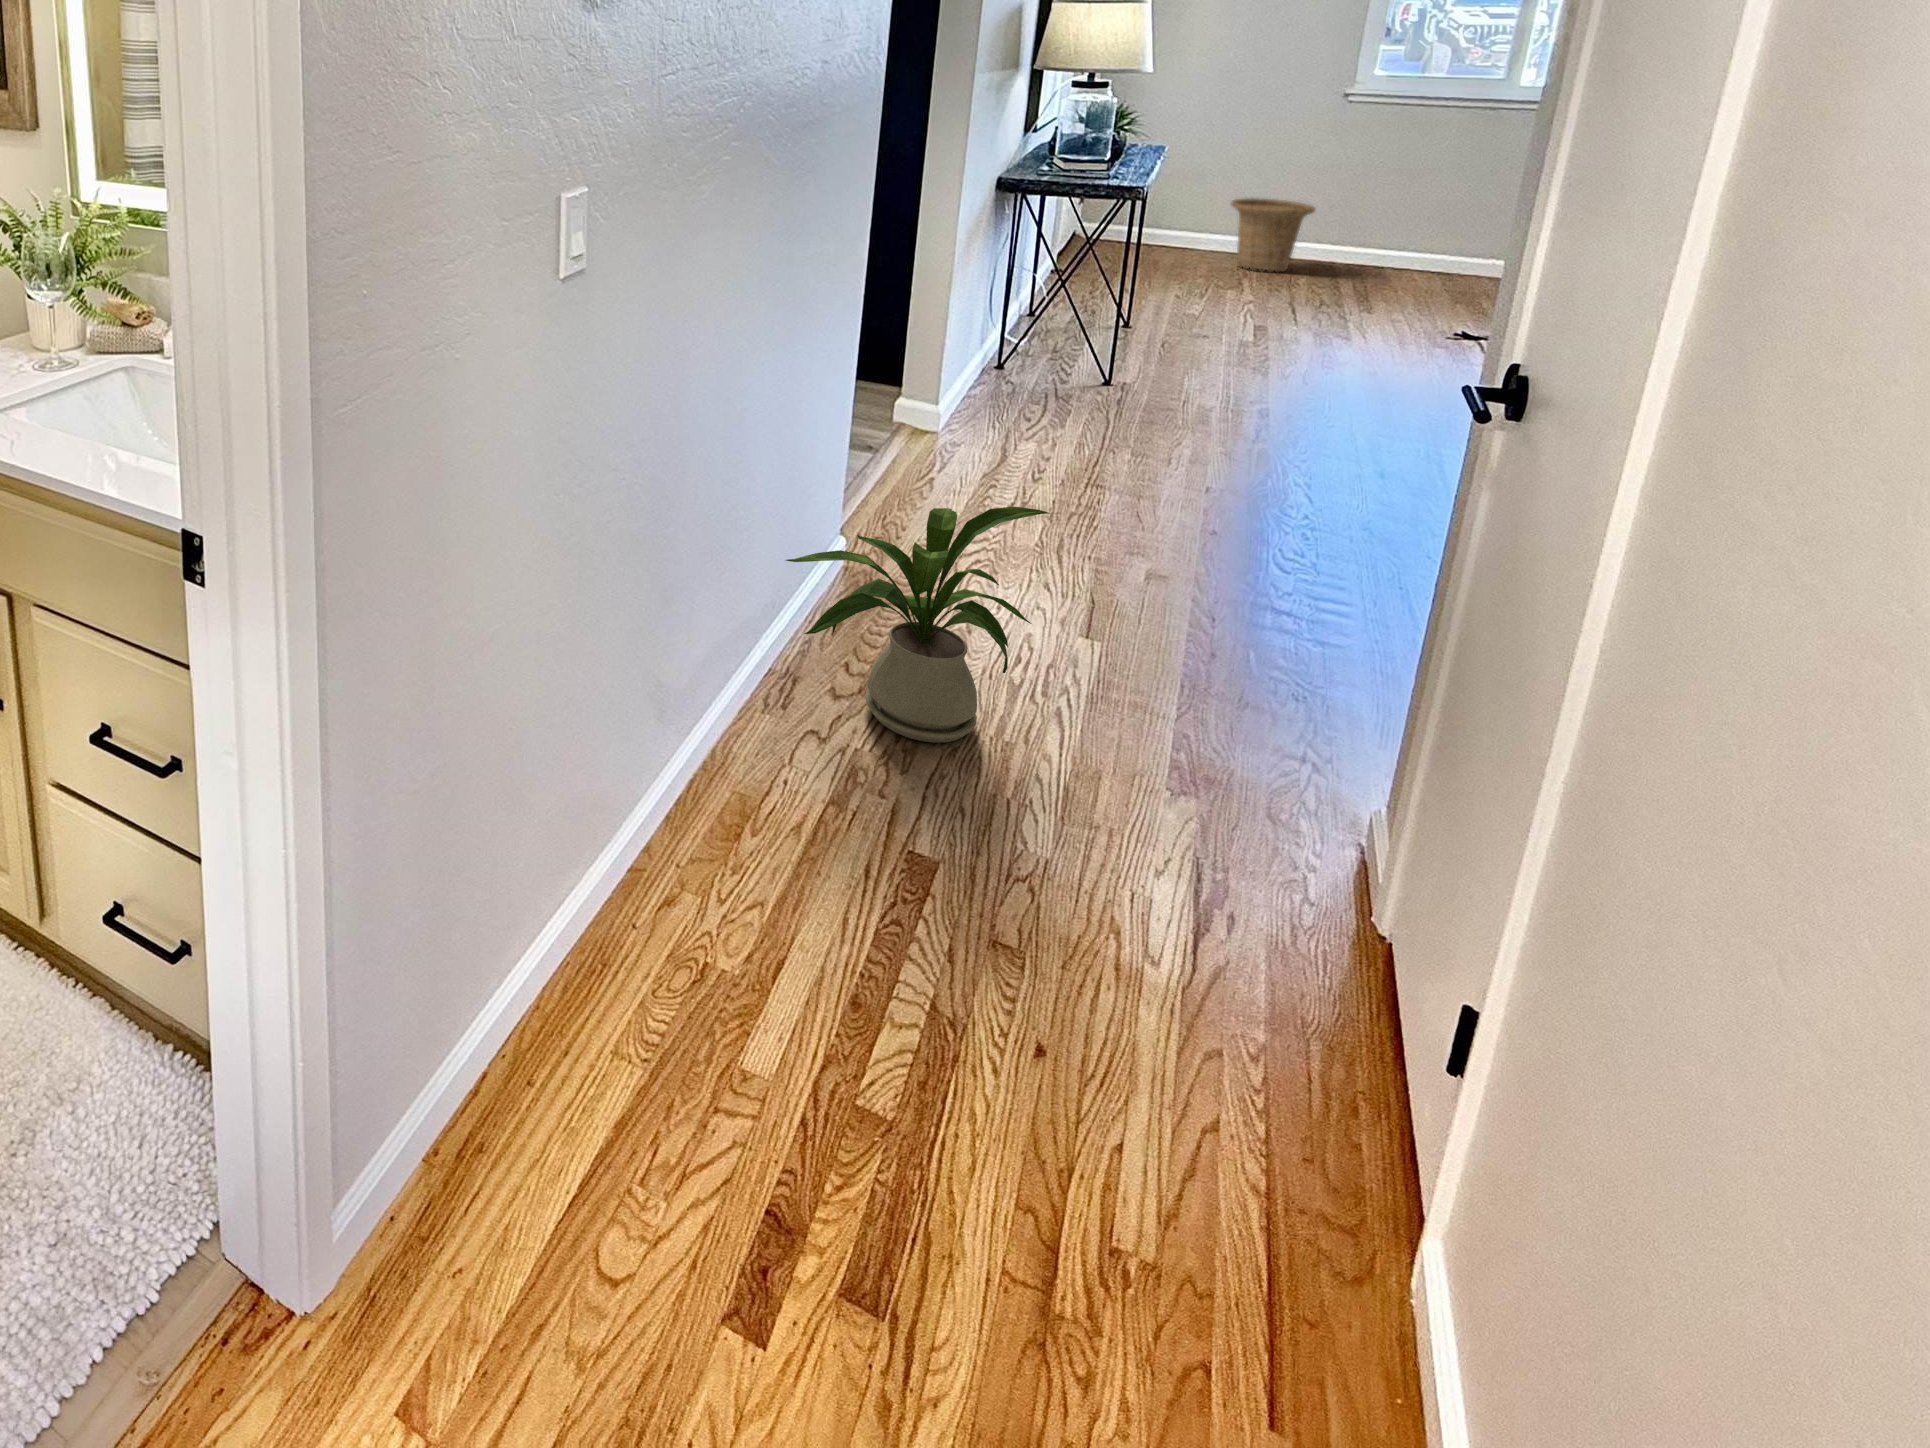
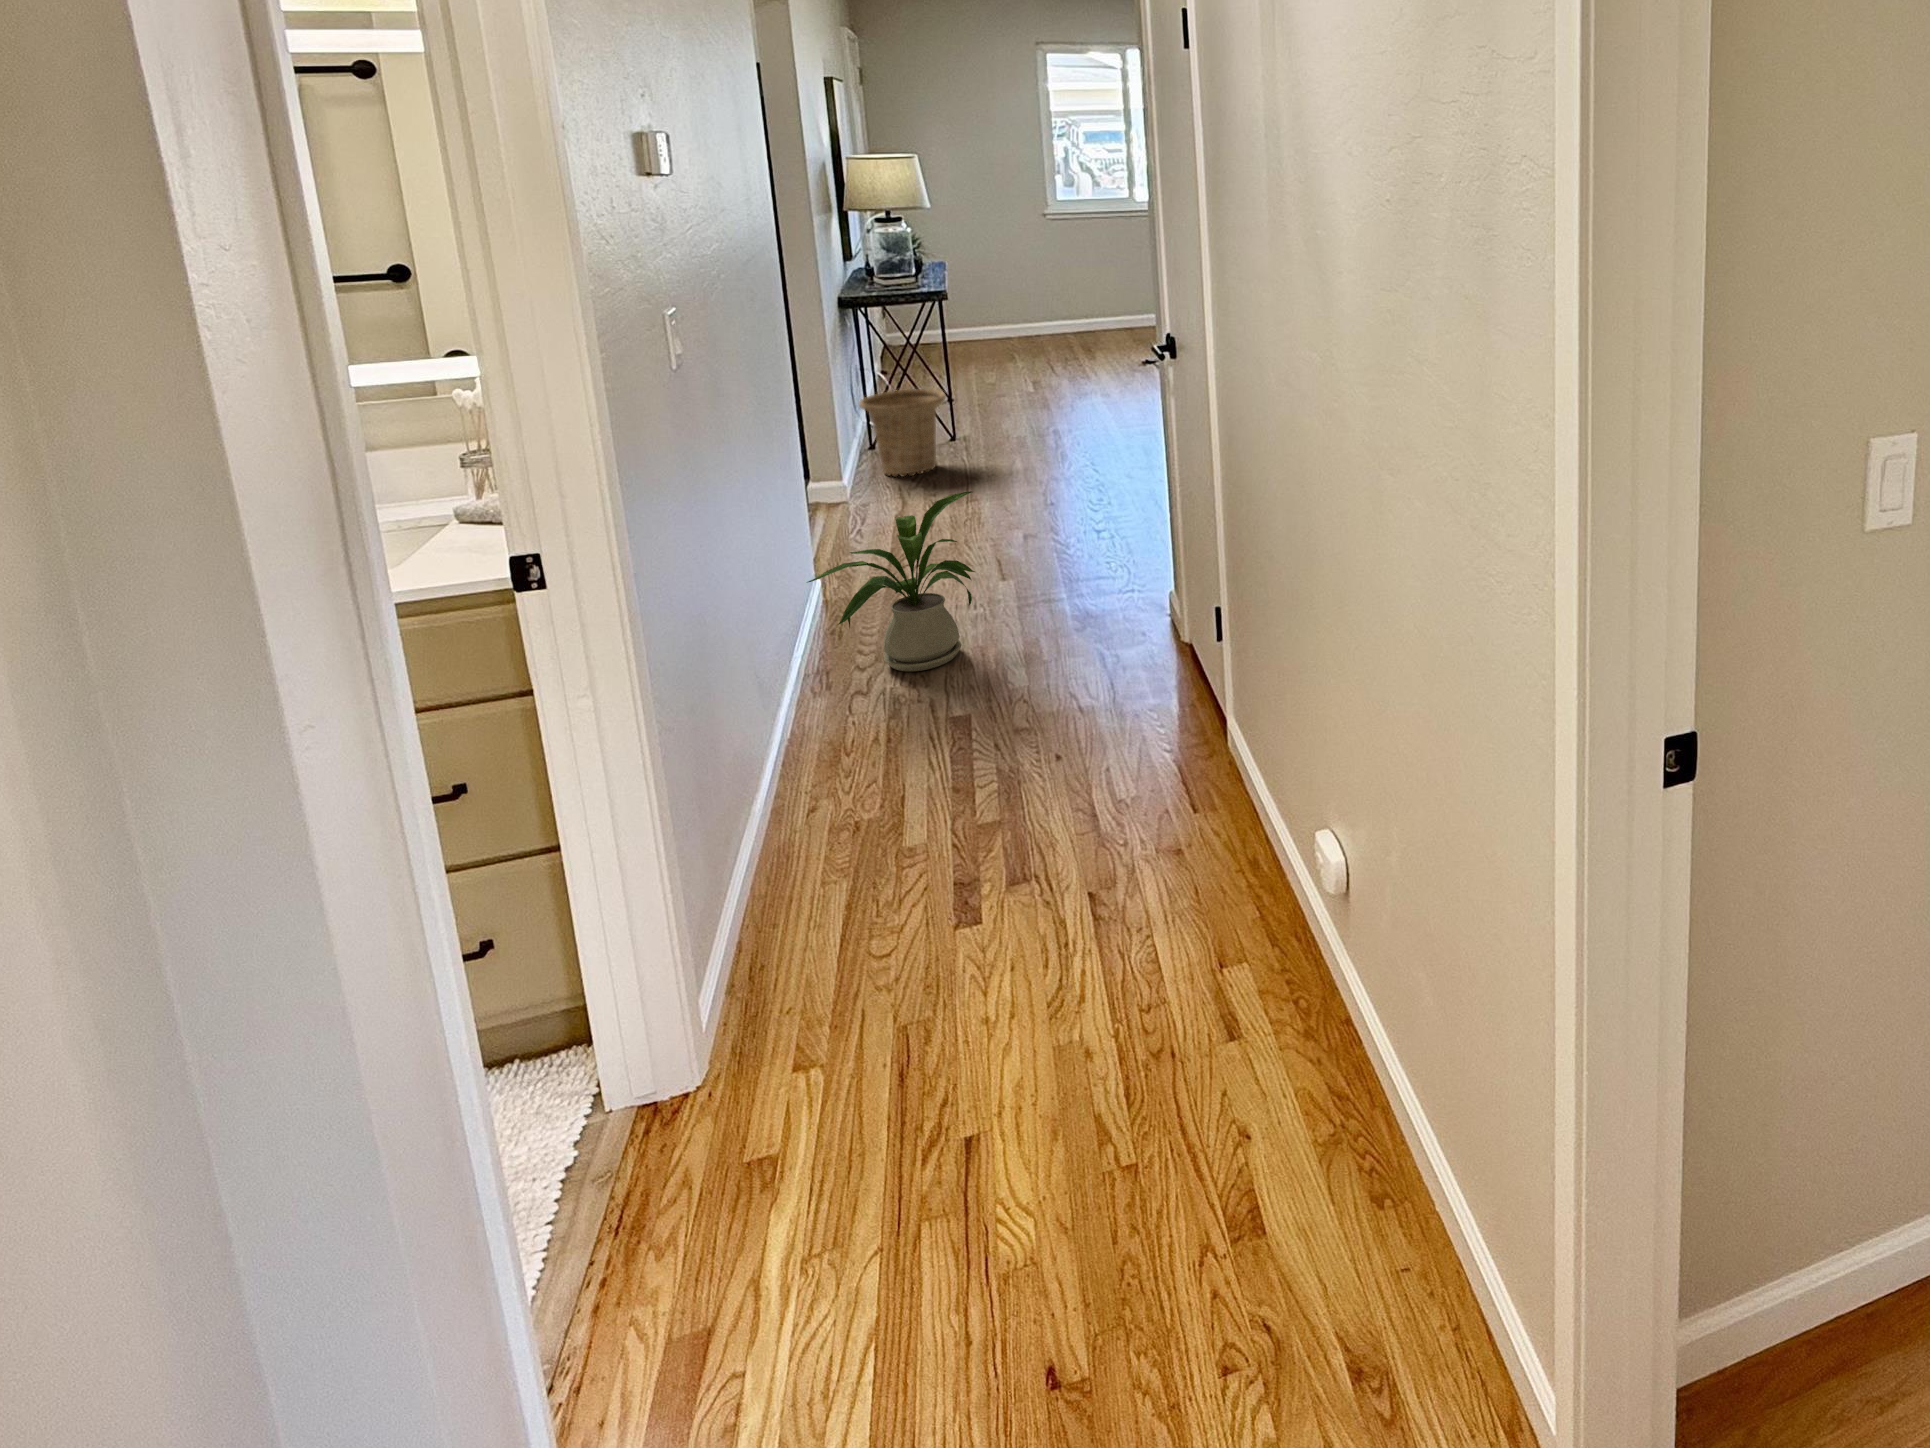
basket: present [1231,198,1315,272] -> present [859,389,946,476]

